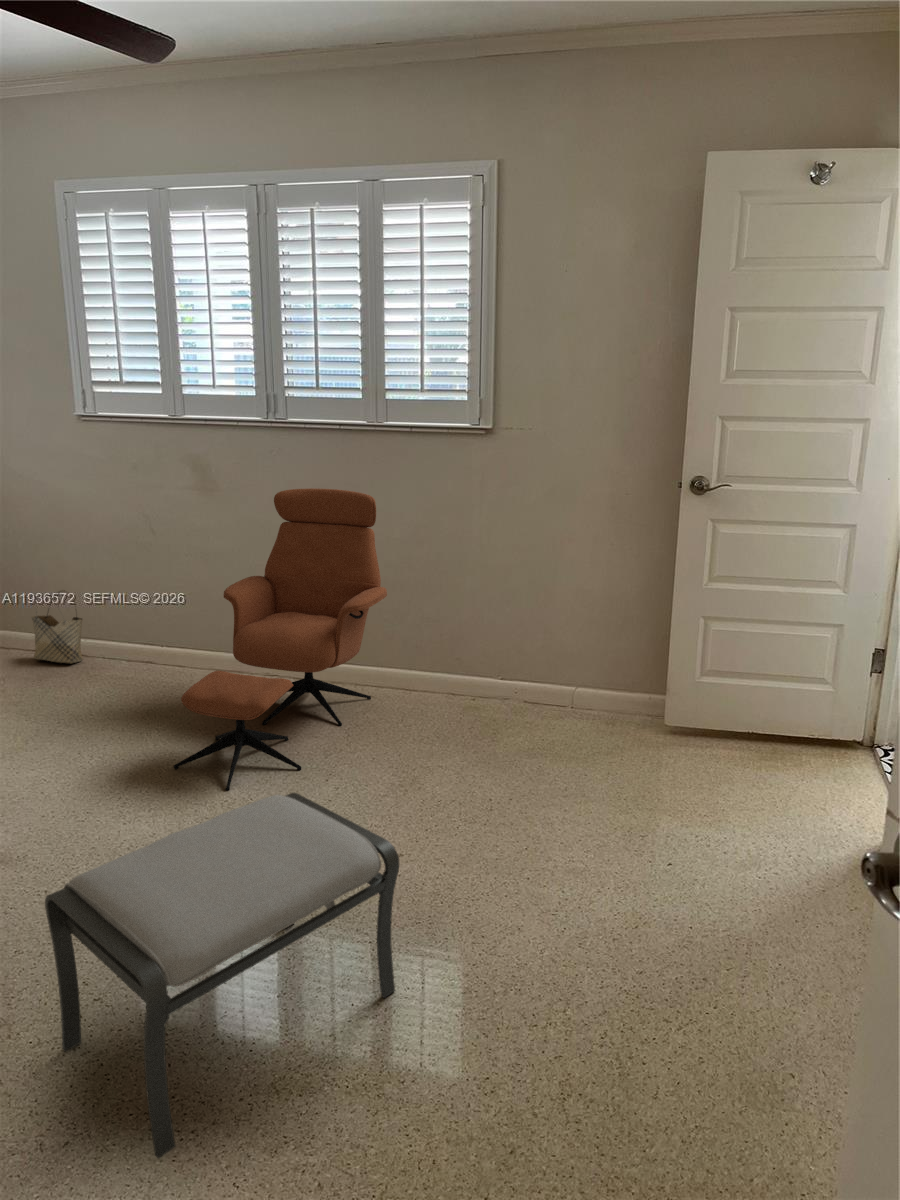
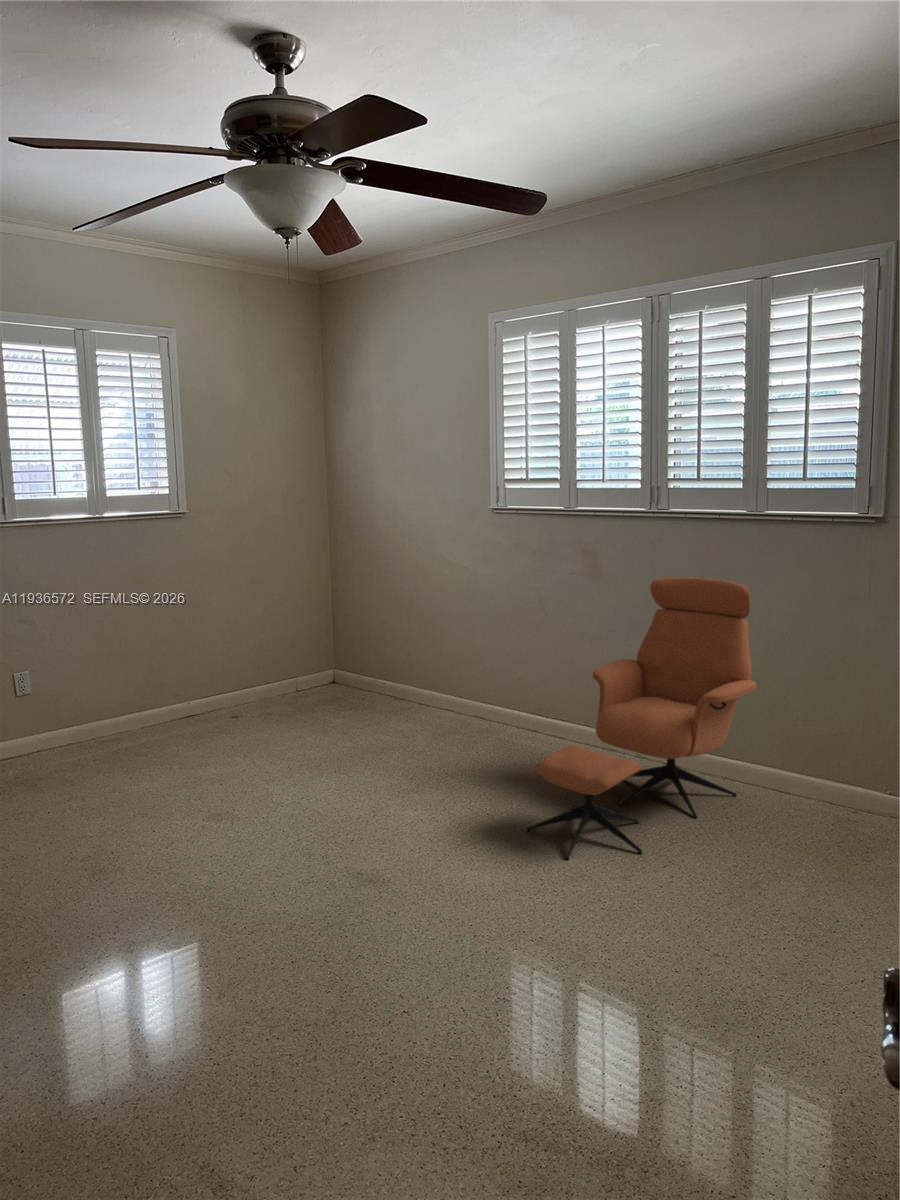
woven basket: present [32,591,83,663] -> none [442,660,483,725]
ottoman: present [45,793,399,1158] -> none [364,863,672,1159]

